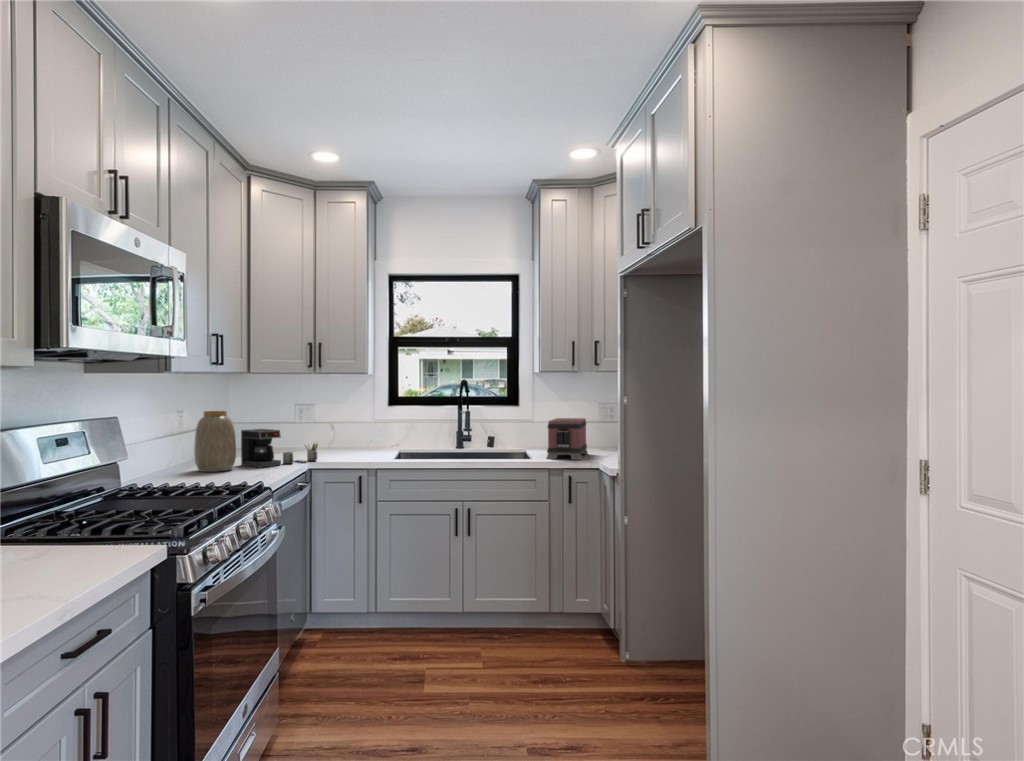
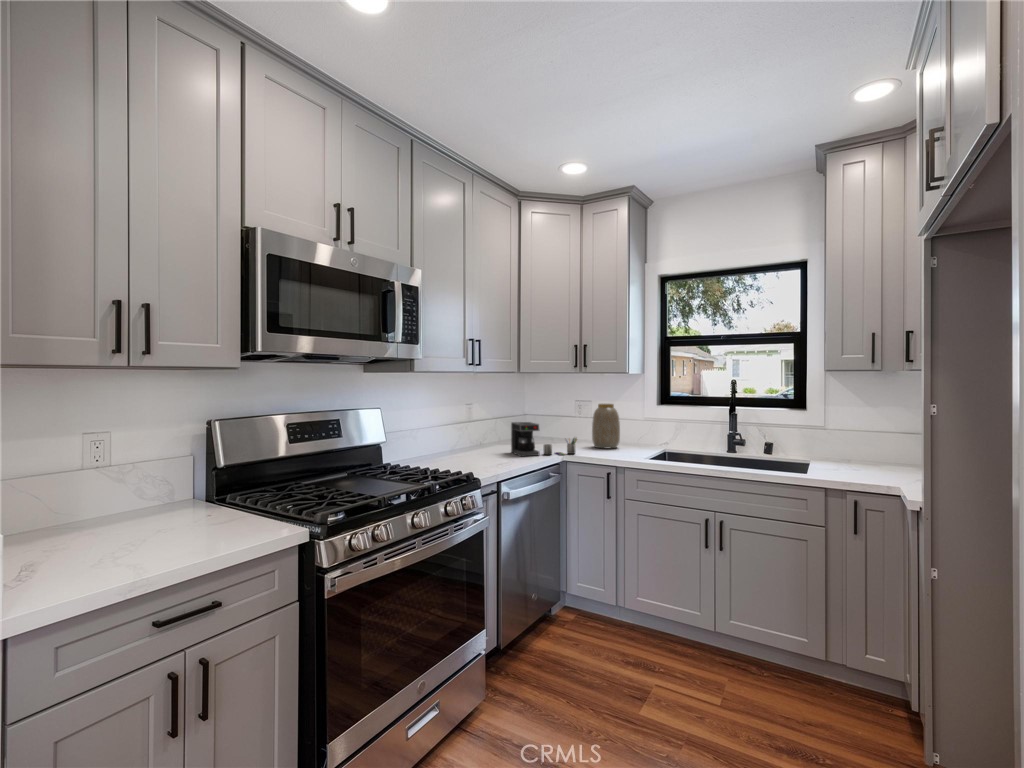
vase: present [194,411,236,472] -> present [592,404,620,449]
toaster: present [547,418,588,460] -> none [827,427,898,482]

